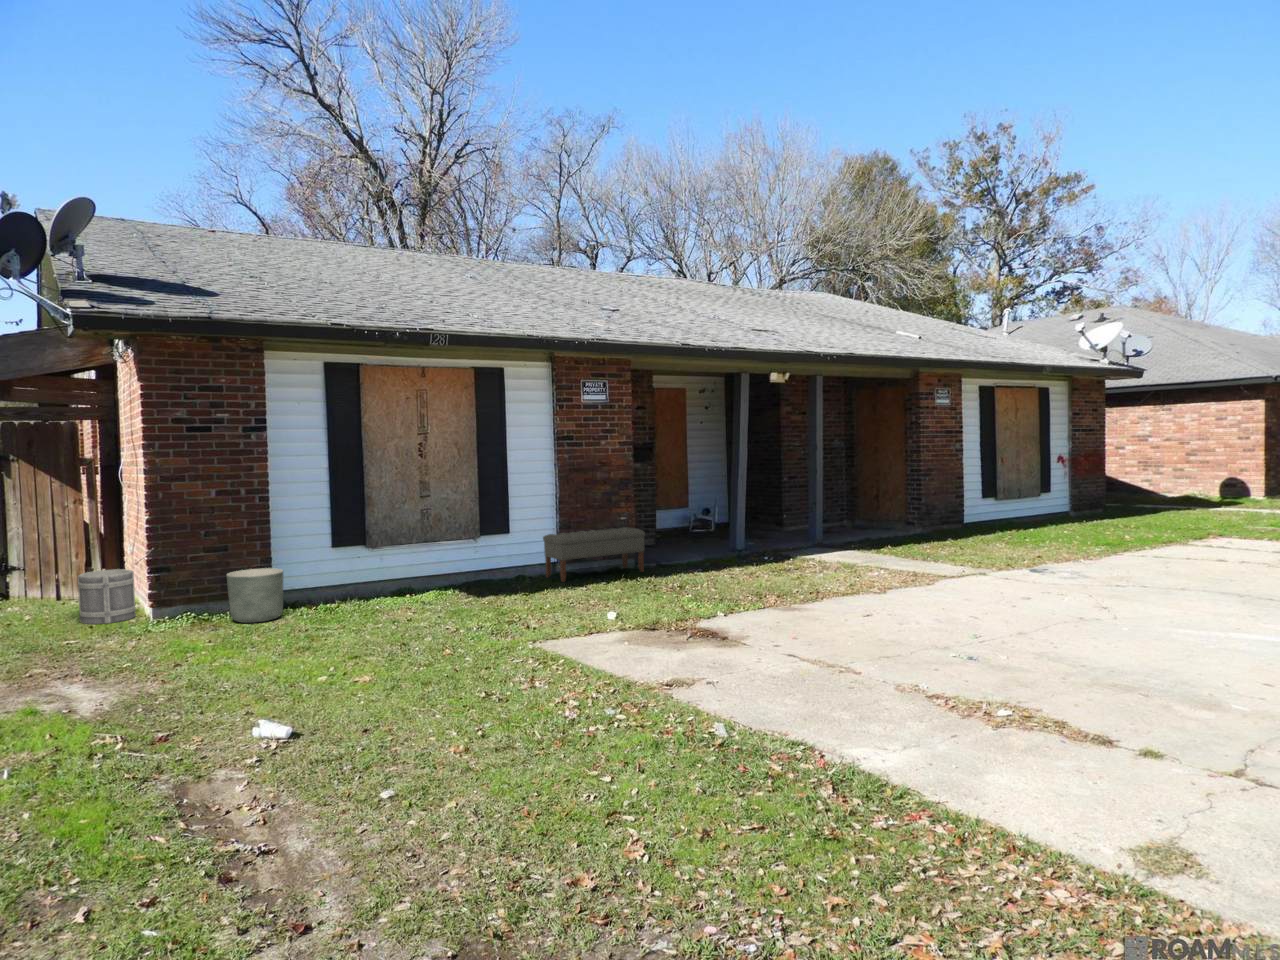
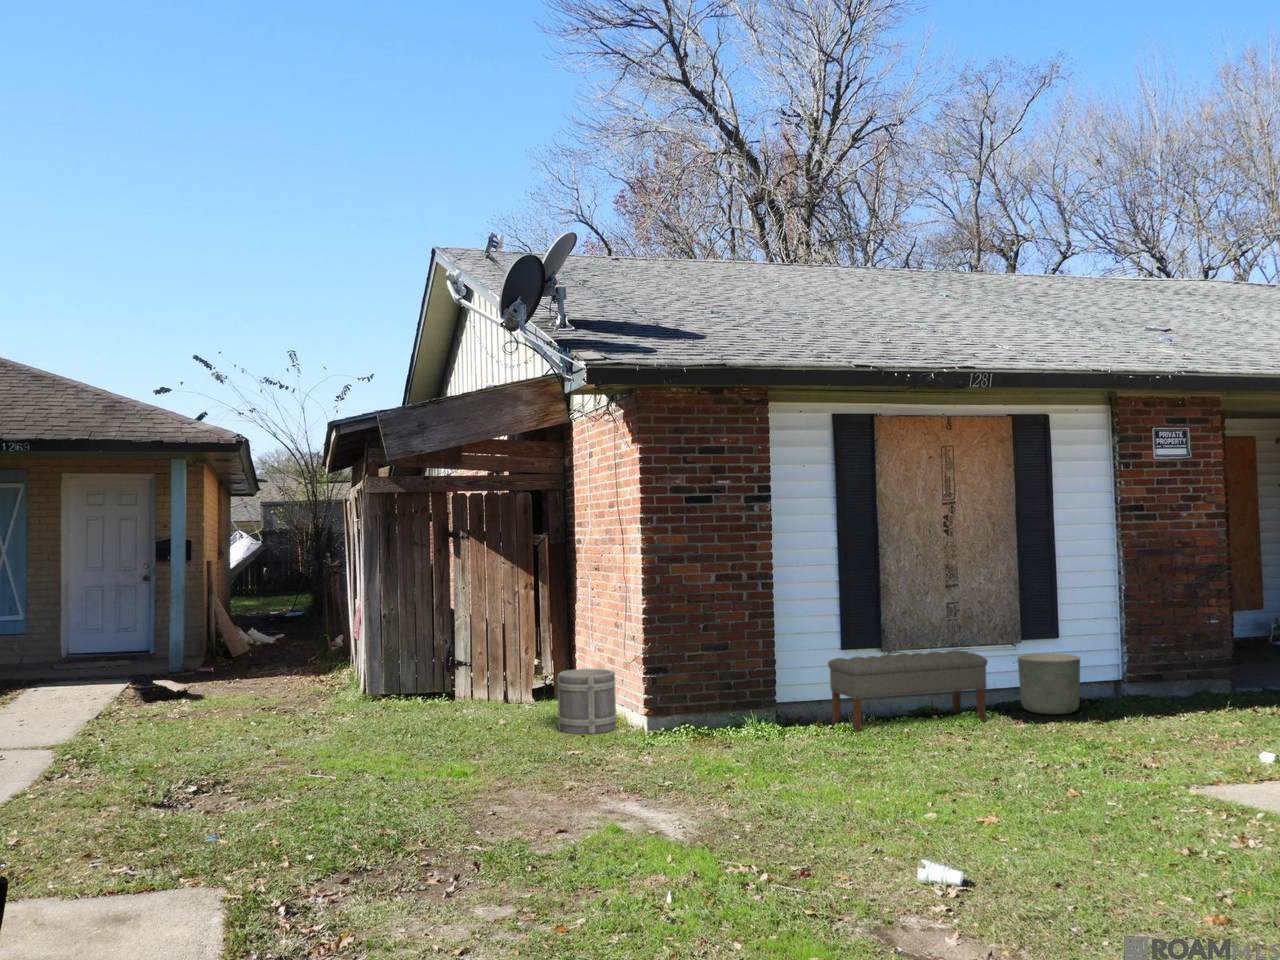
bench: present [543,527,645,582] -> present [828,650,987,732]
planter: present [227,568,283,623] -> present [1018,653,1080,714]

